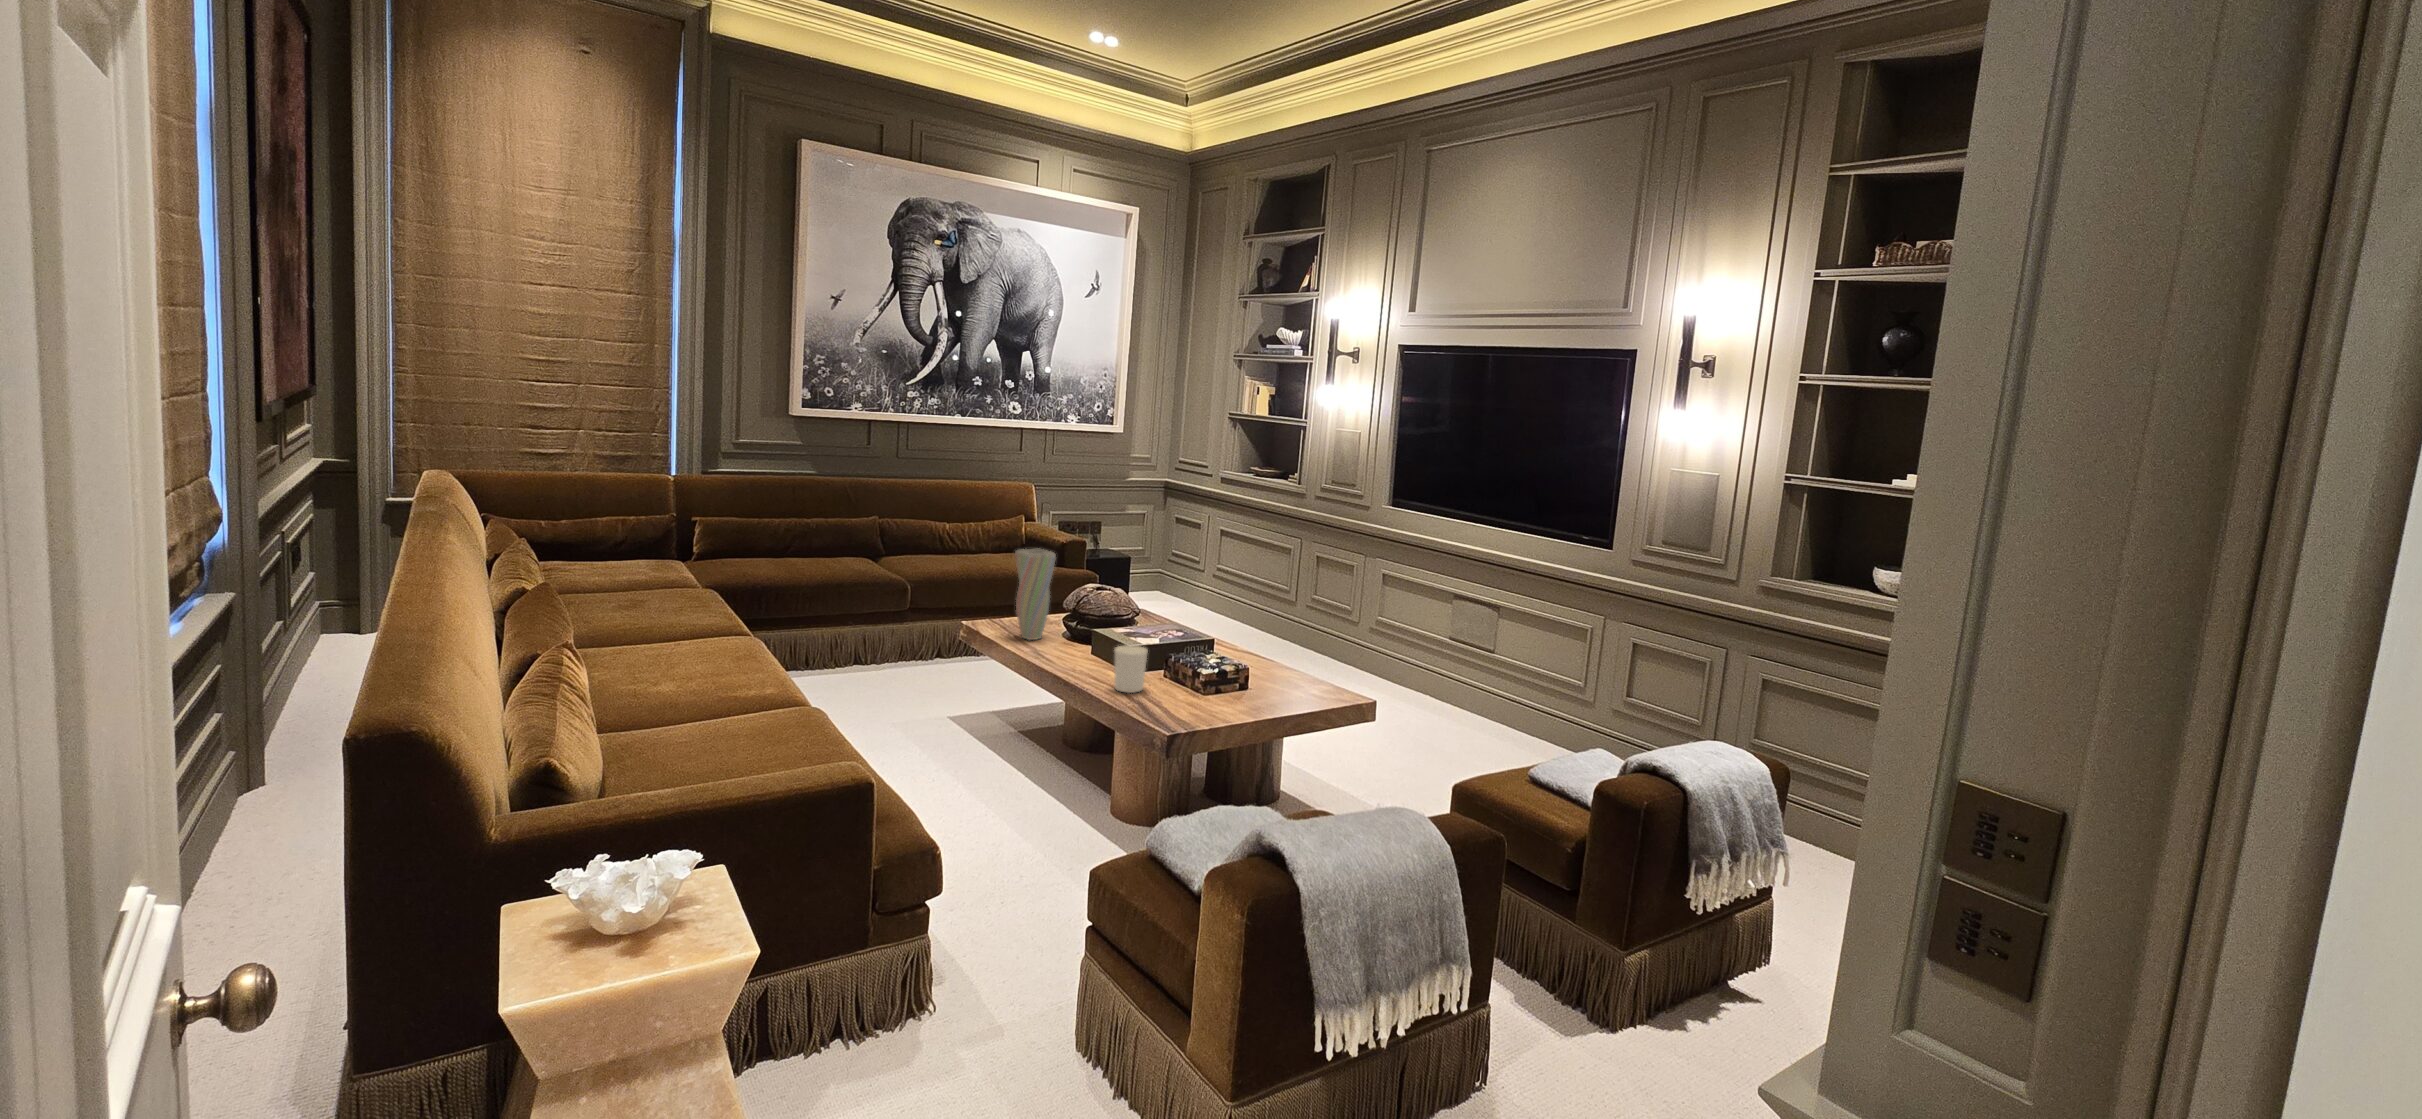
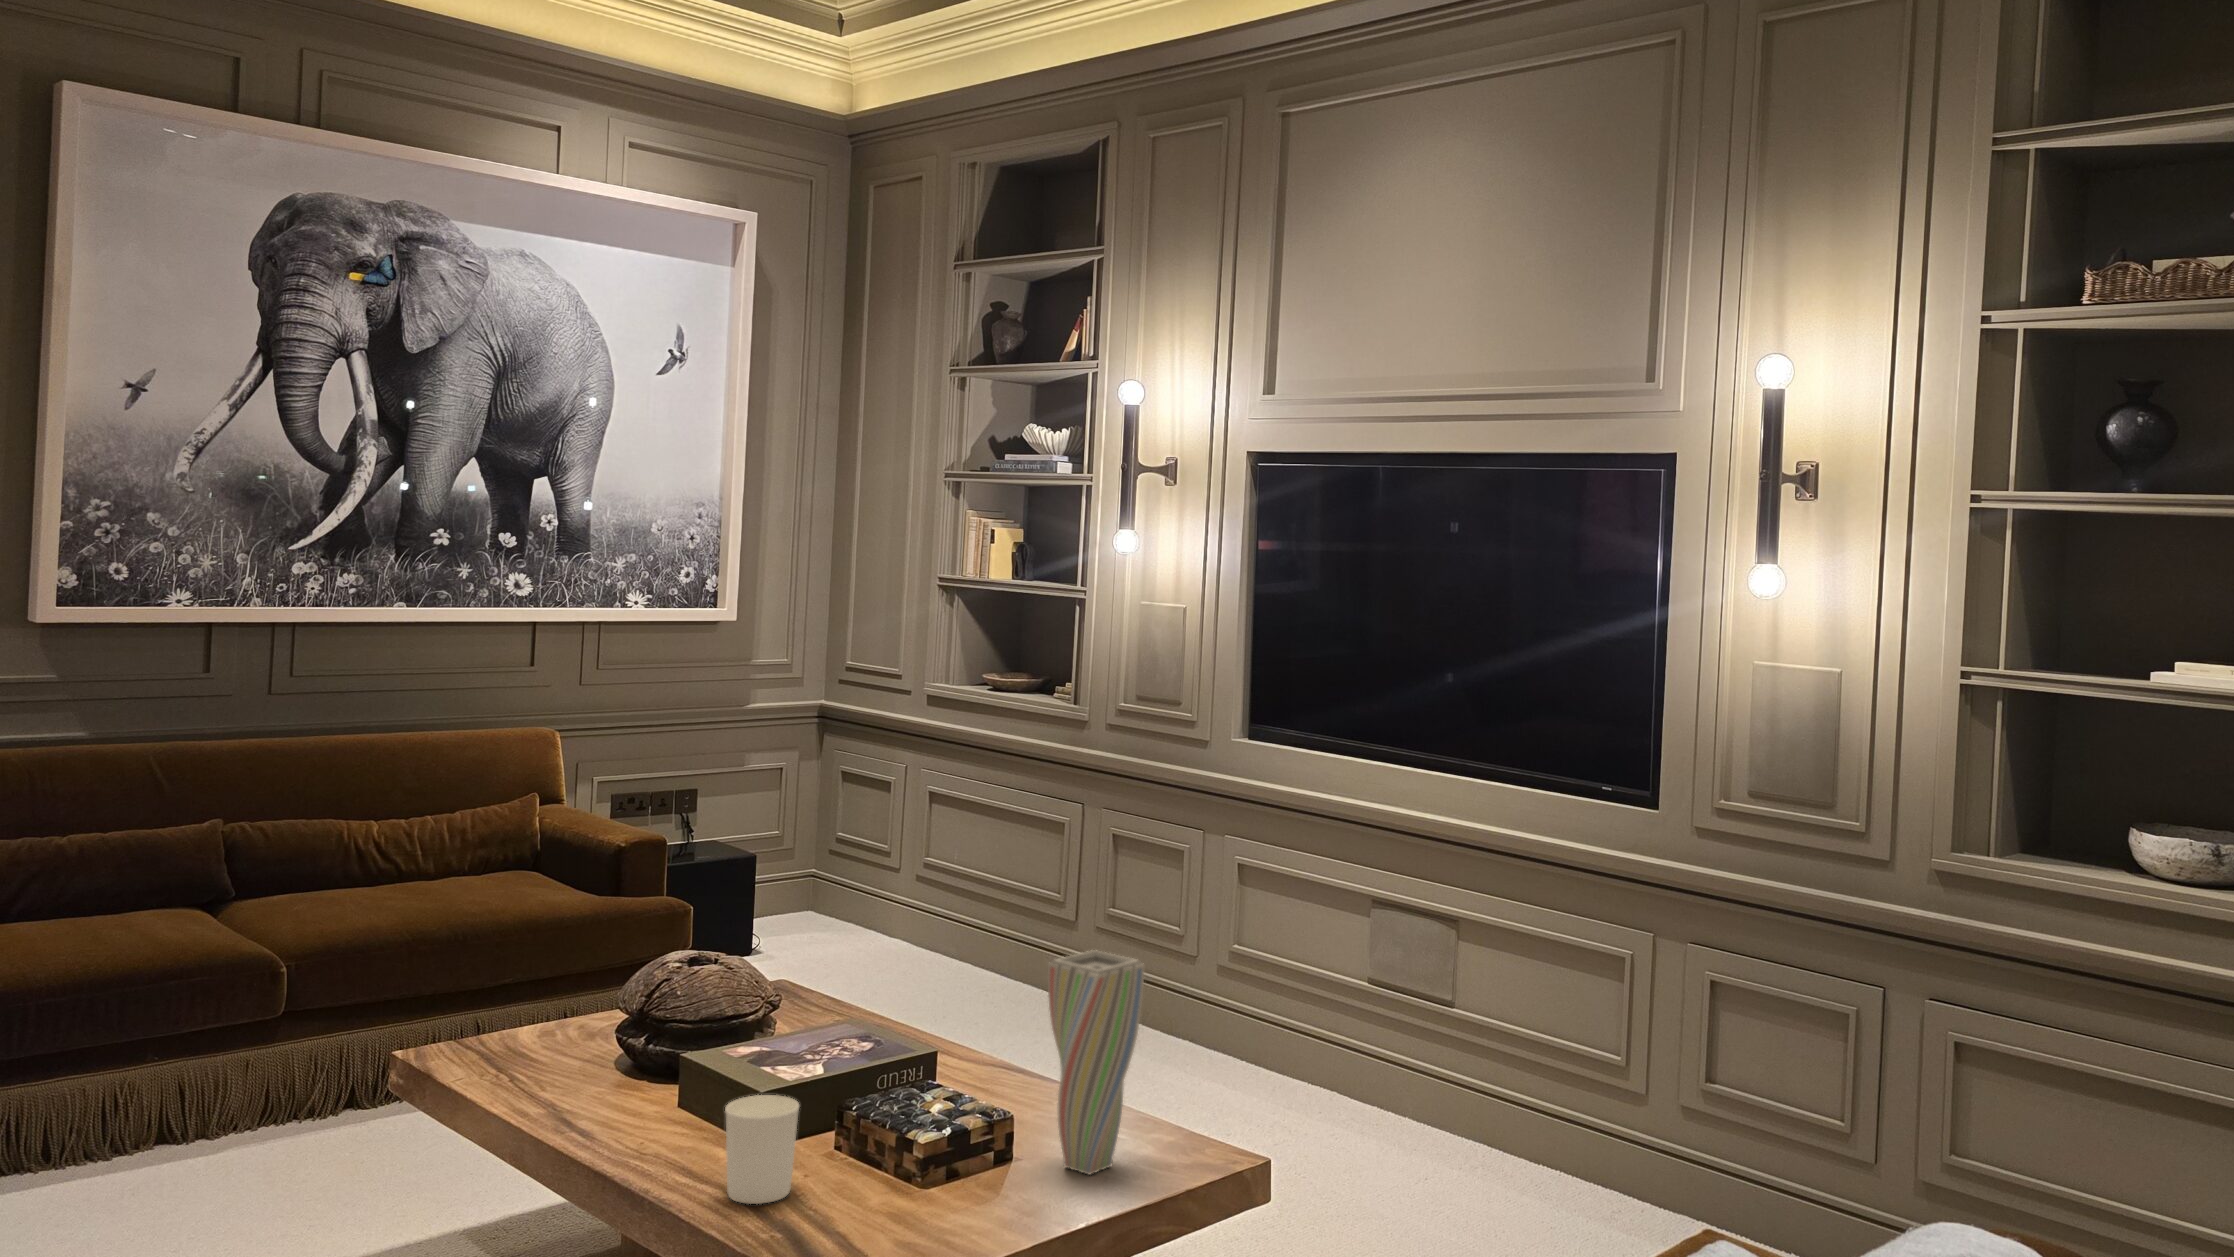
vase: present [1015,549,1056,640] -> present [1048,950,1144,1175]

